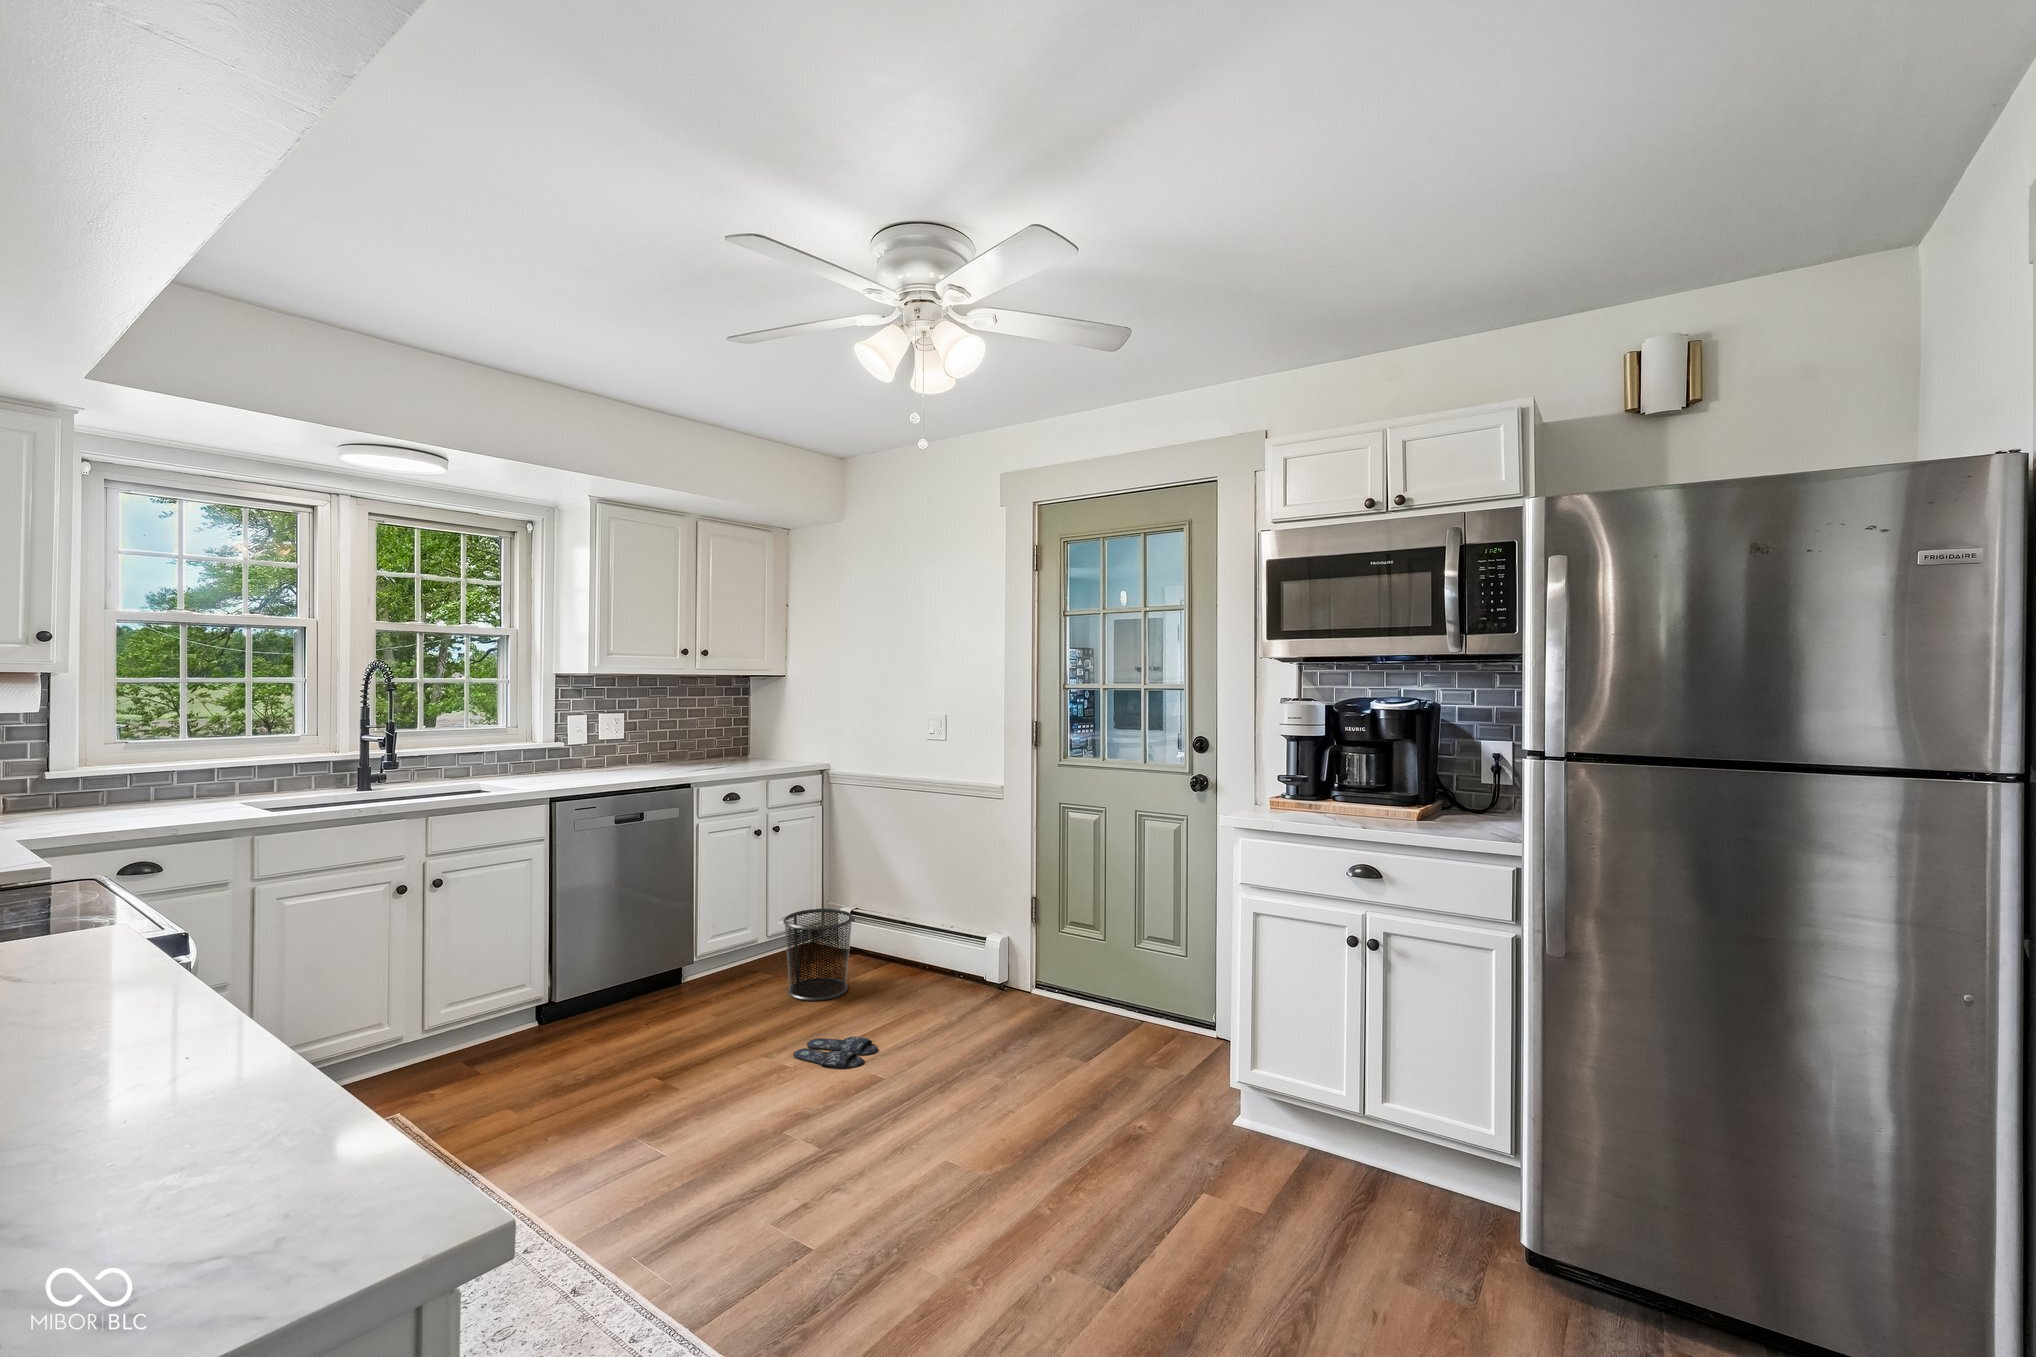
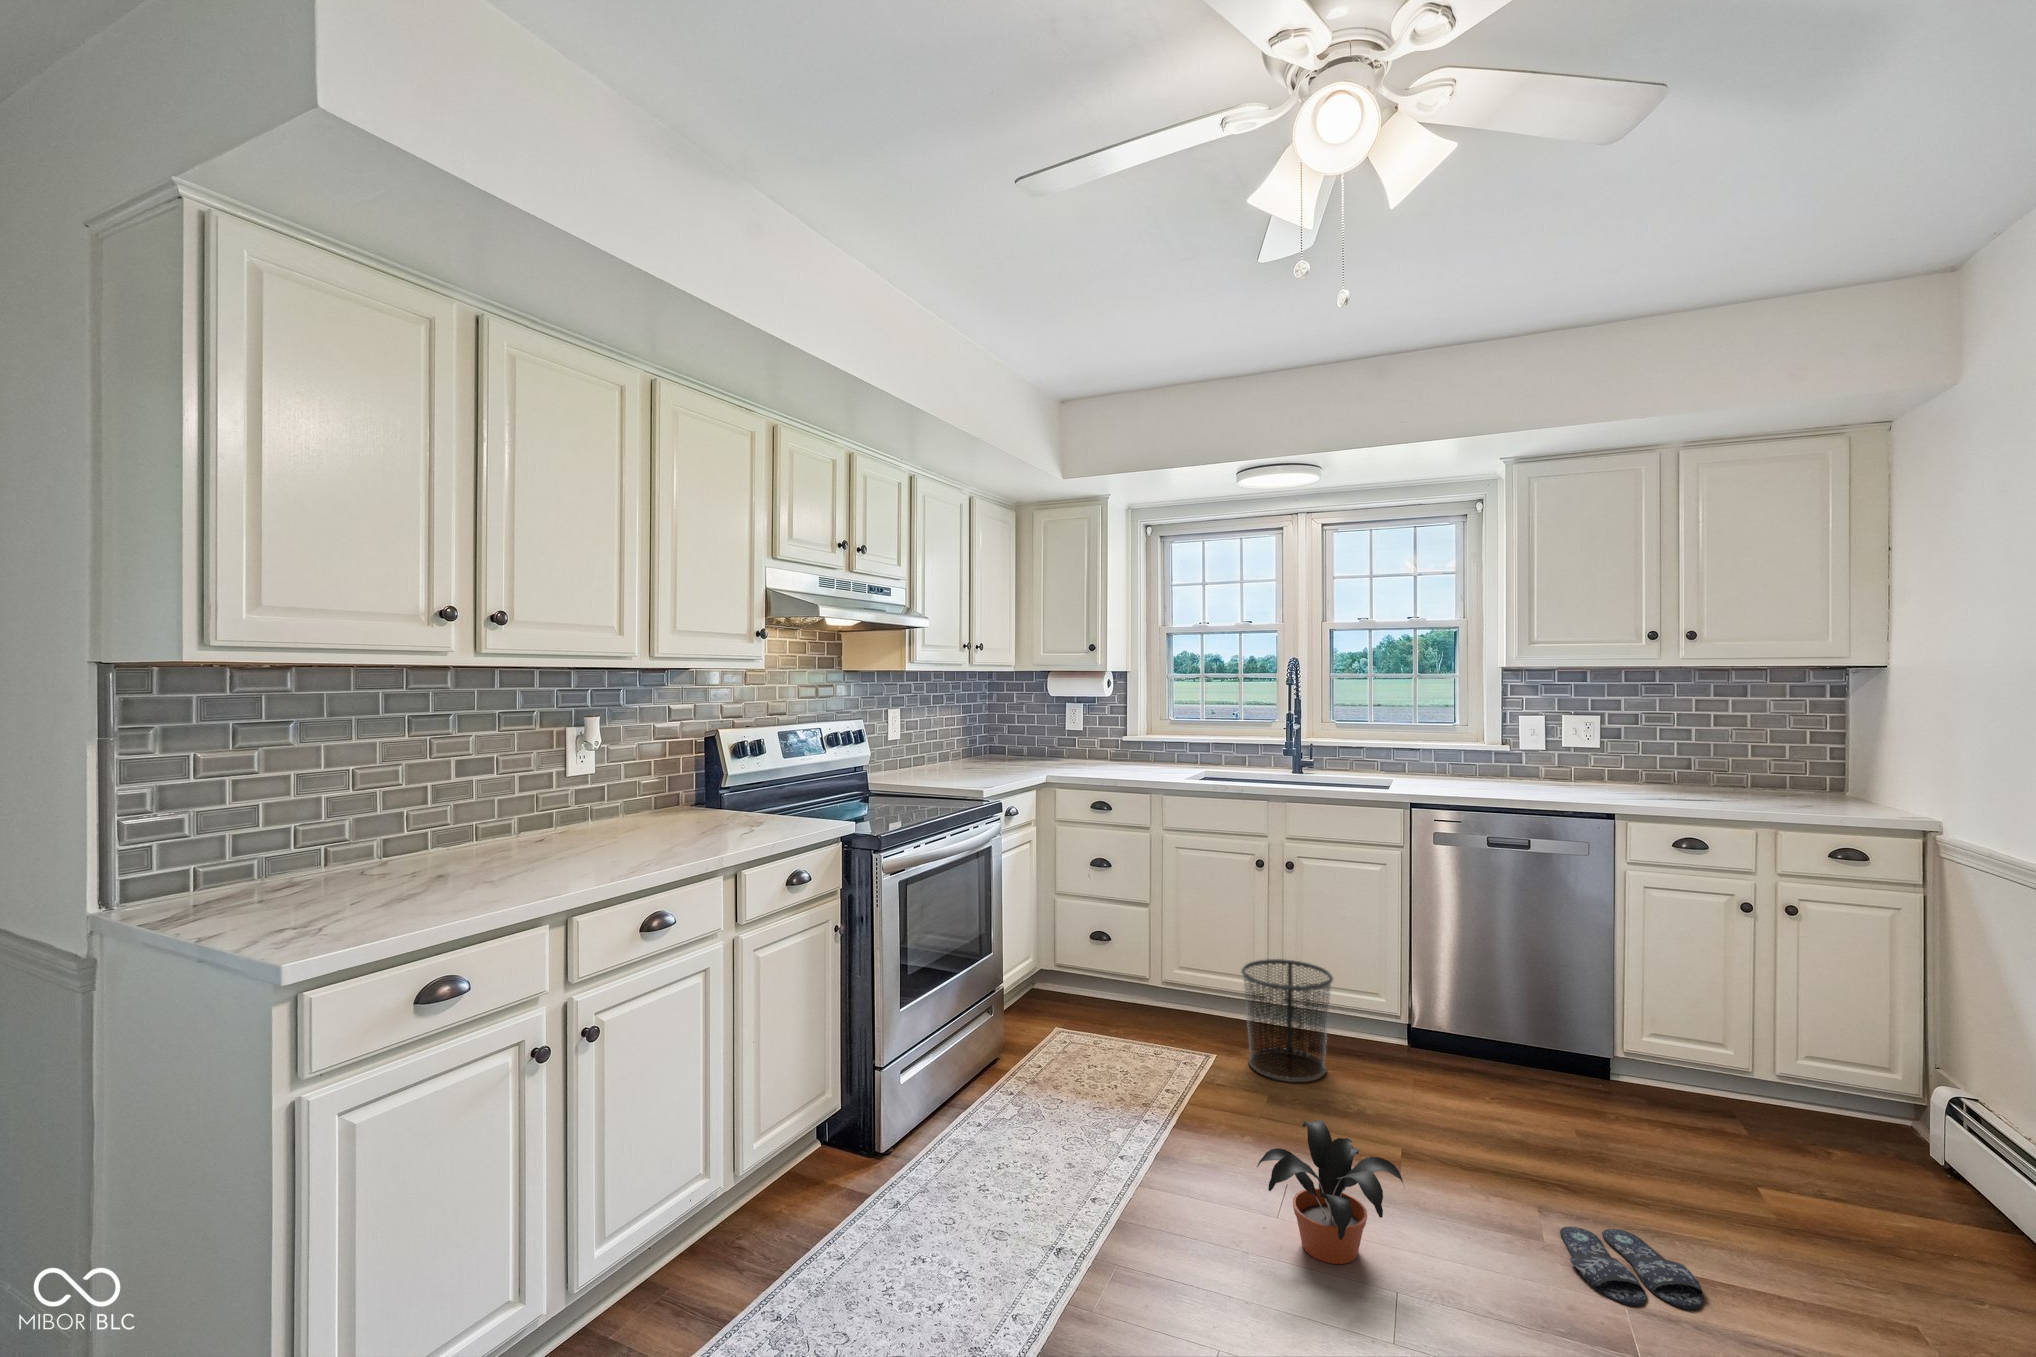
waste bin: present [783,909,854,1001] -> present [1241,959,1333,1082]
potted plant: none [679,1051,794,1149] -> present [1257,1120,1403,1264]

